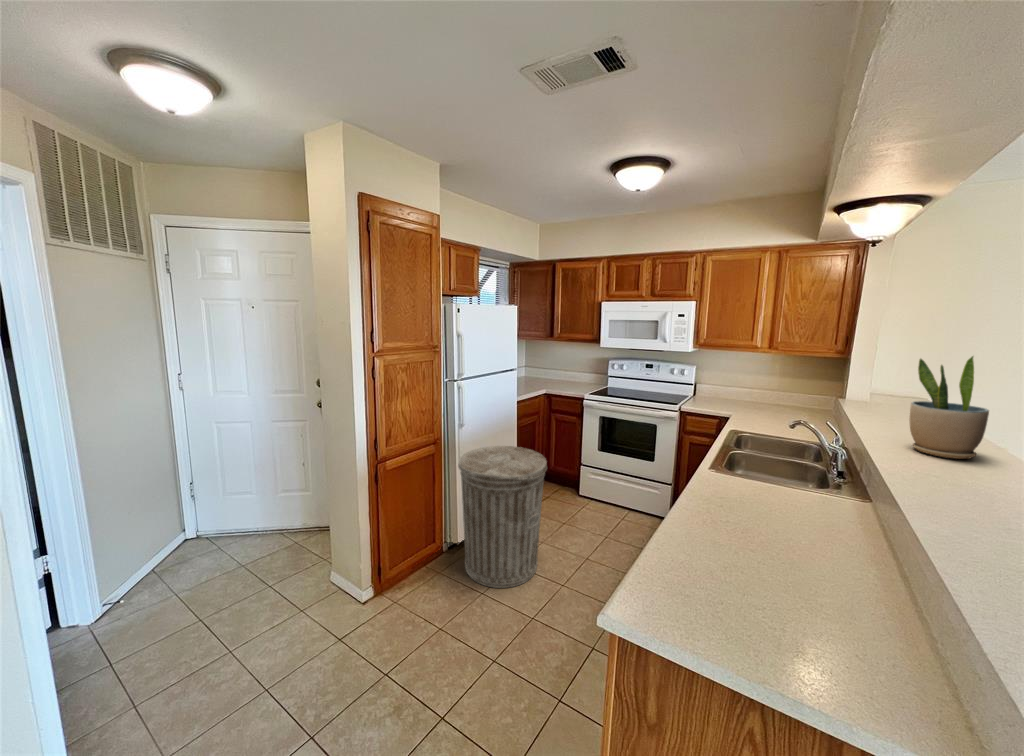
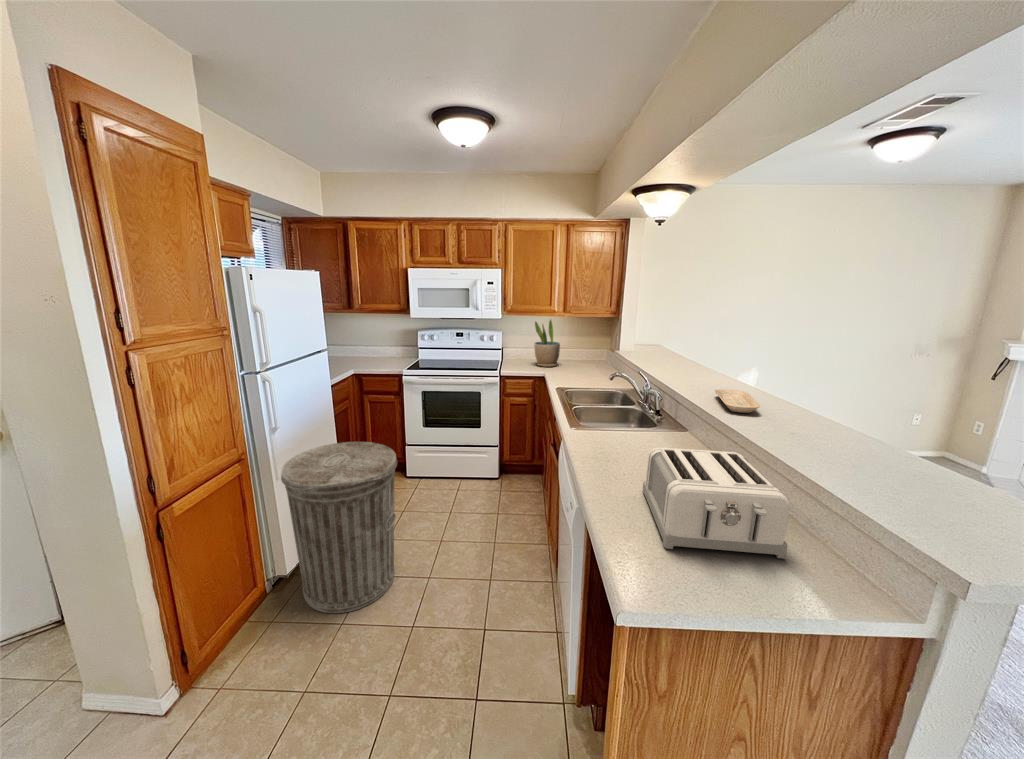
potted plant: present [909,356,989,459] -> present [534,320,560,367]
tray: none [931,459,999,496] -> present [715,389,760,413]
toaster: none [714,499,891,674] -> present [642,448,789,559]

